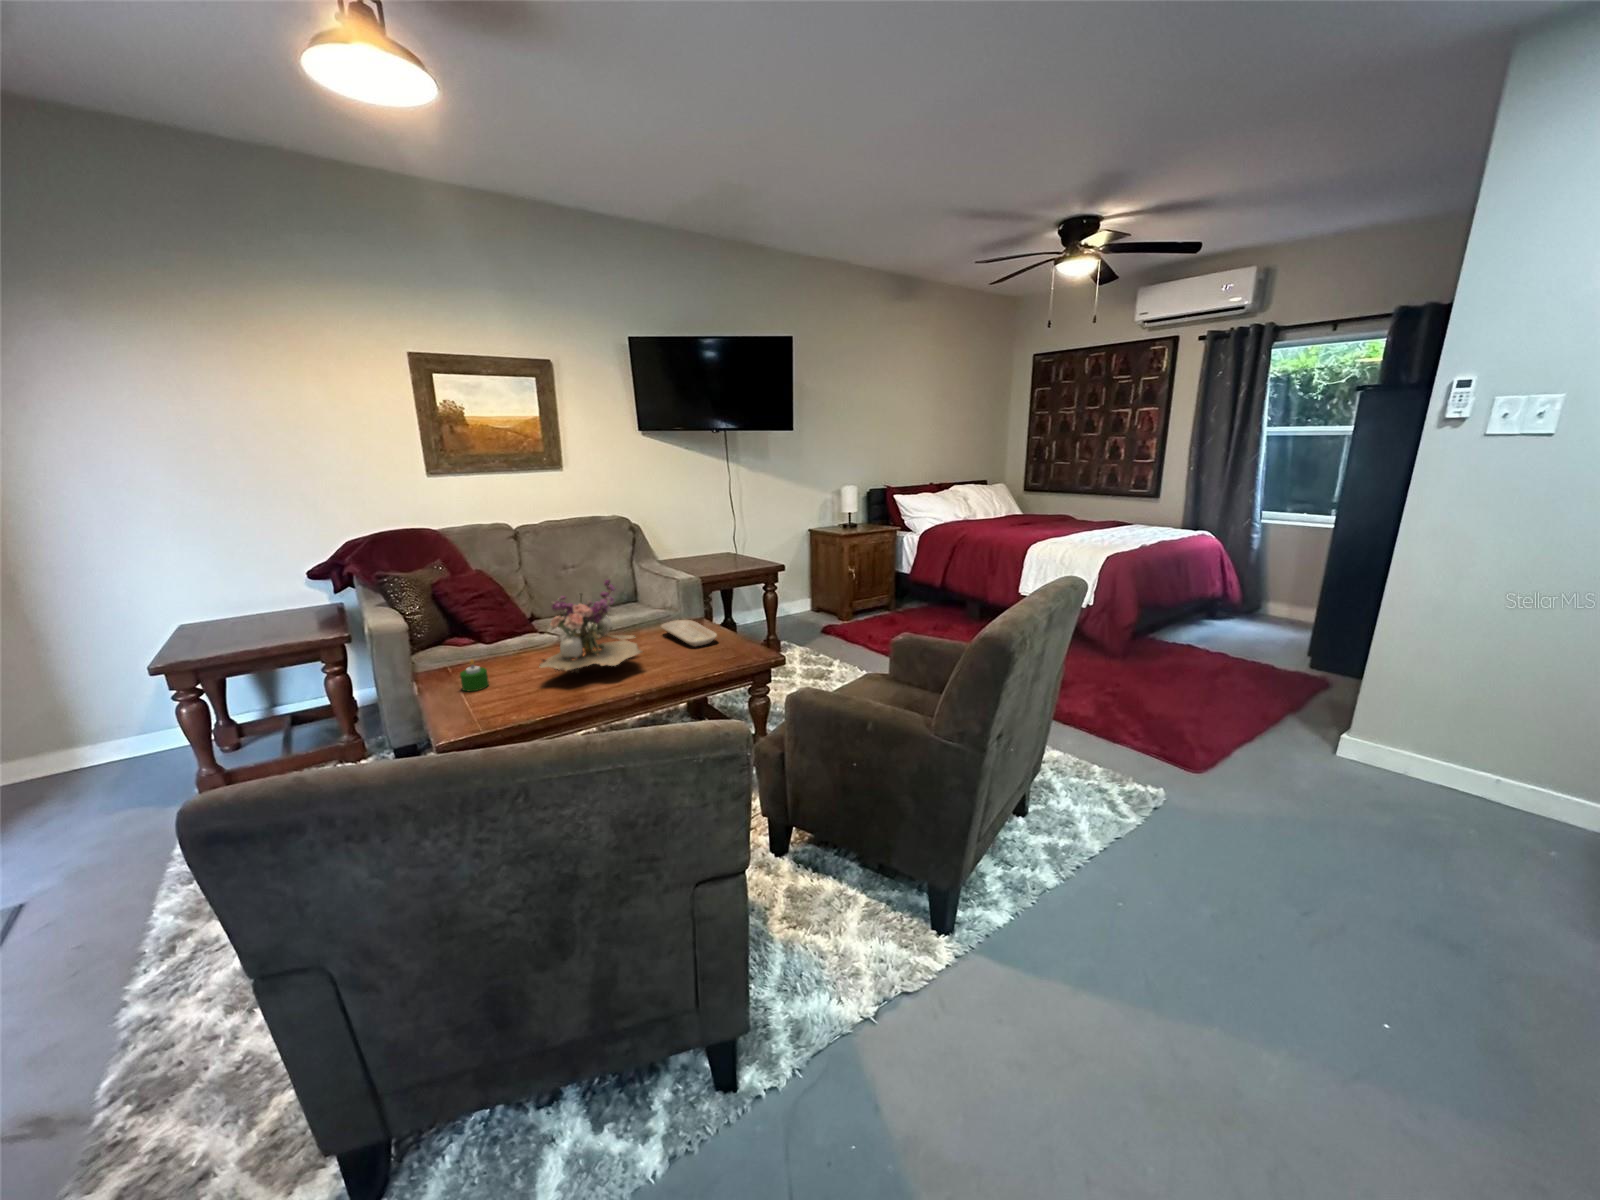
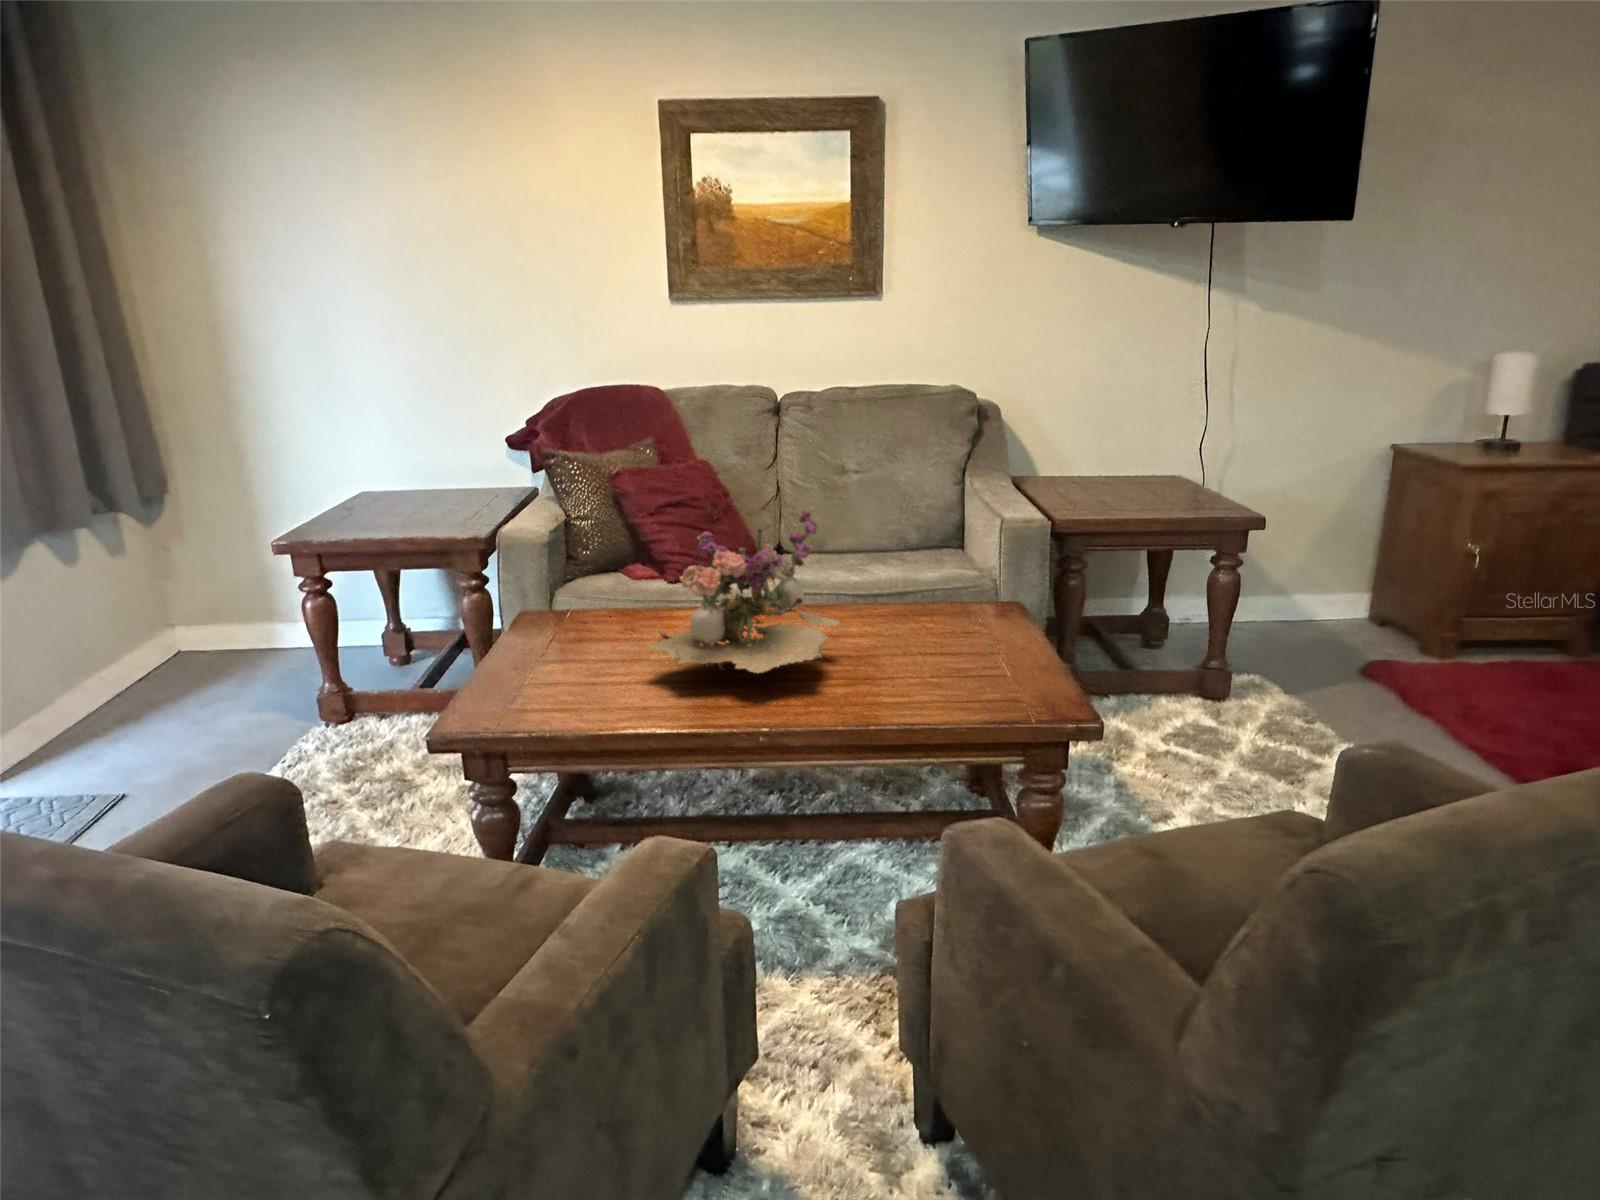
tray: present [661,620,717,647] -> none [919,602,1001,664]
candle: present [460,660,489,691] -> none [555,612,597,663]

